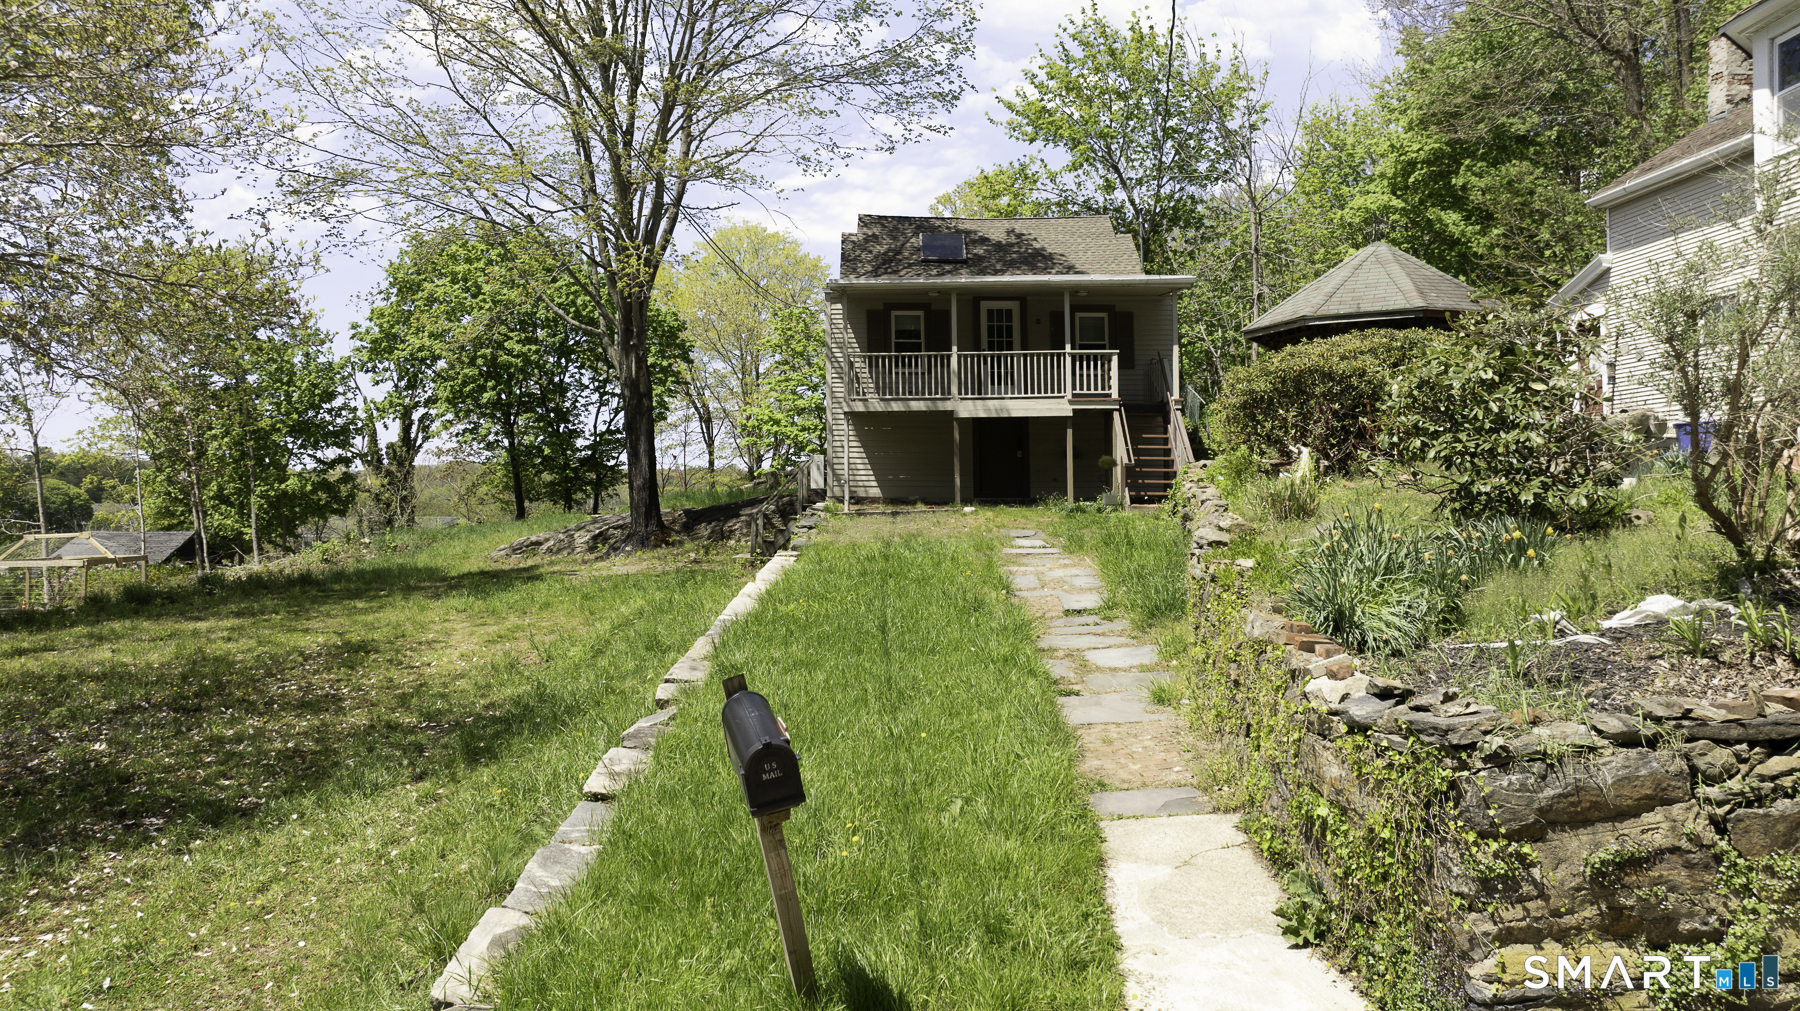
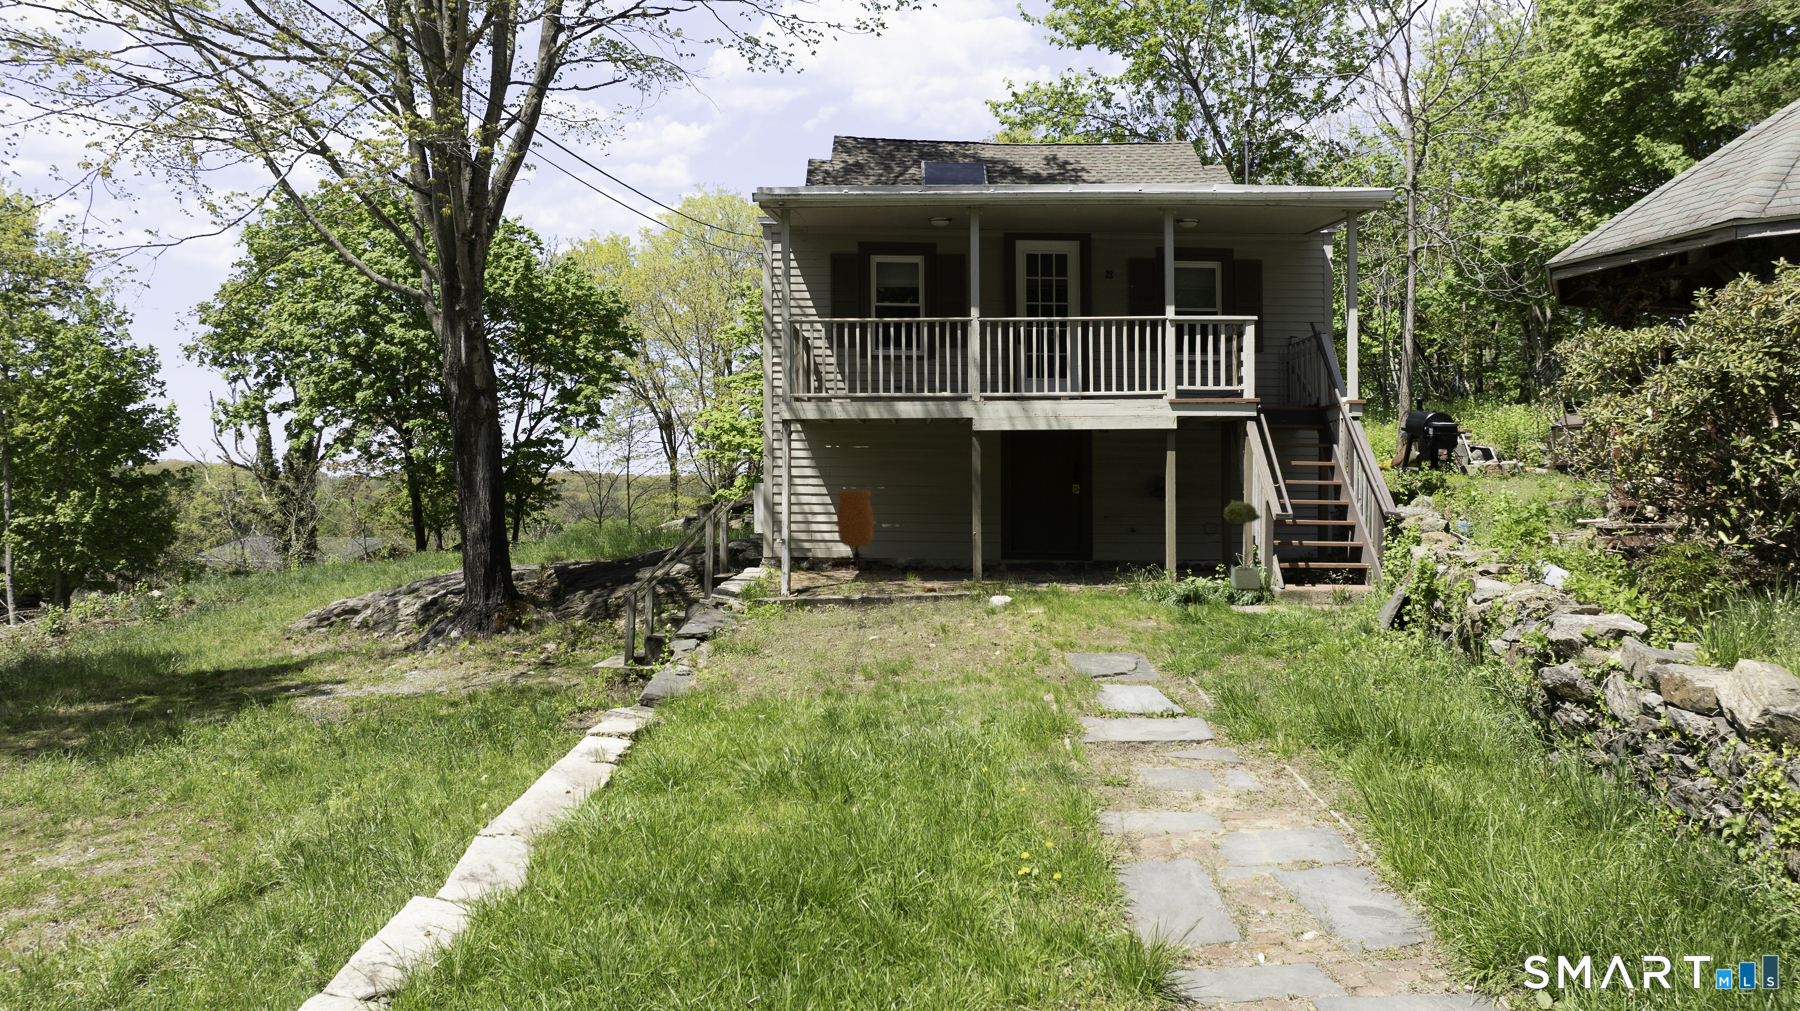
lounge chair: none [868,454,896,499] -> present [835,490,876,564]

